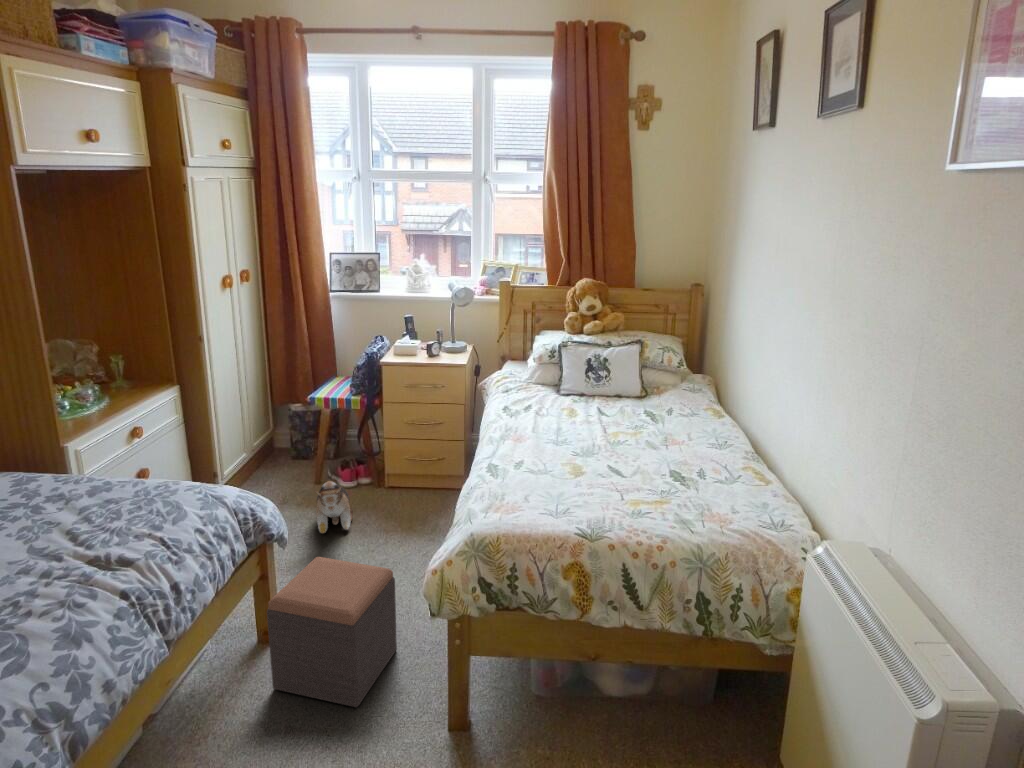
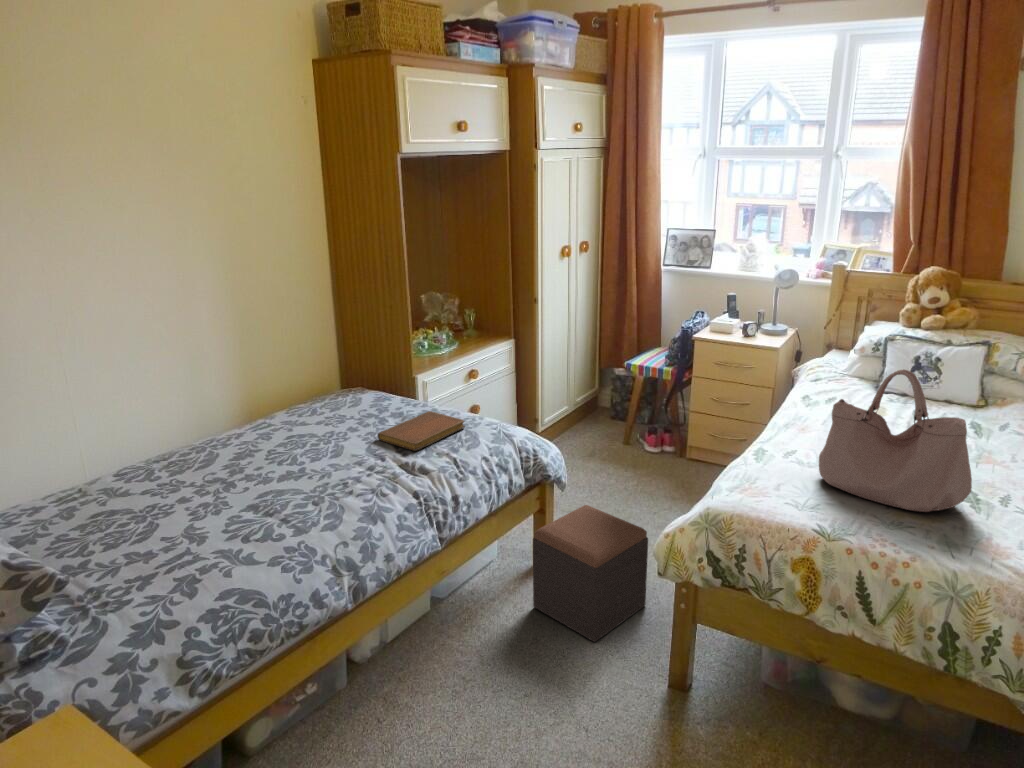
handbag: none [552,373,682,498] -> present [819,369,972,512]
plush toy: present [315,481,353,533] -> none [608,443,647,492]
notebook: none [38,483,162,538] -> present [378,411,465,451]

